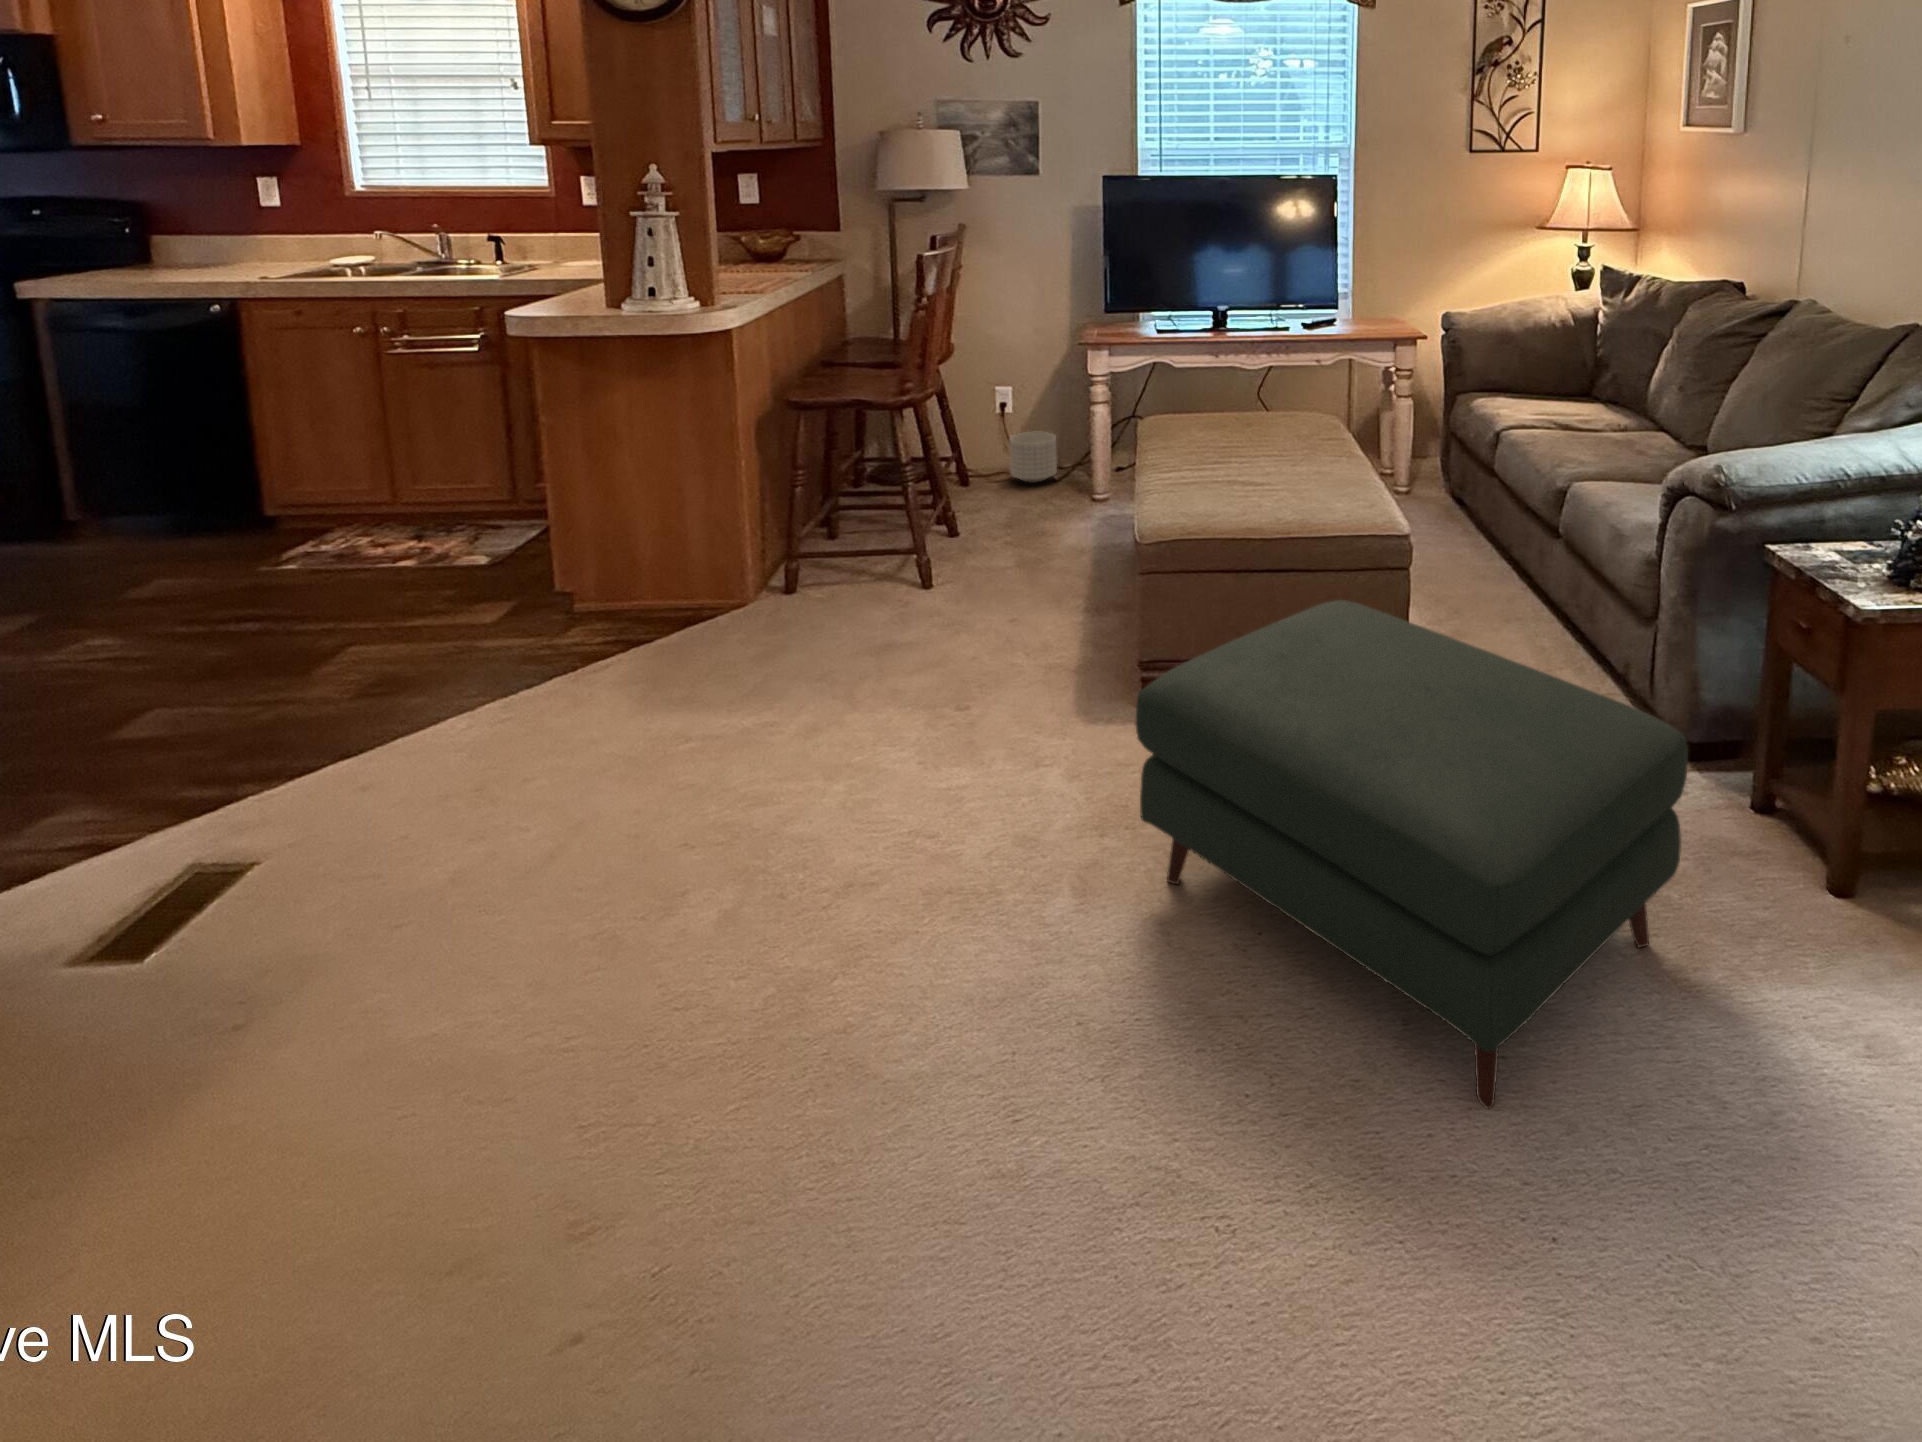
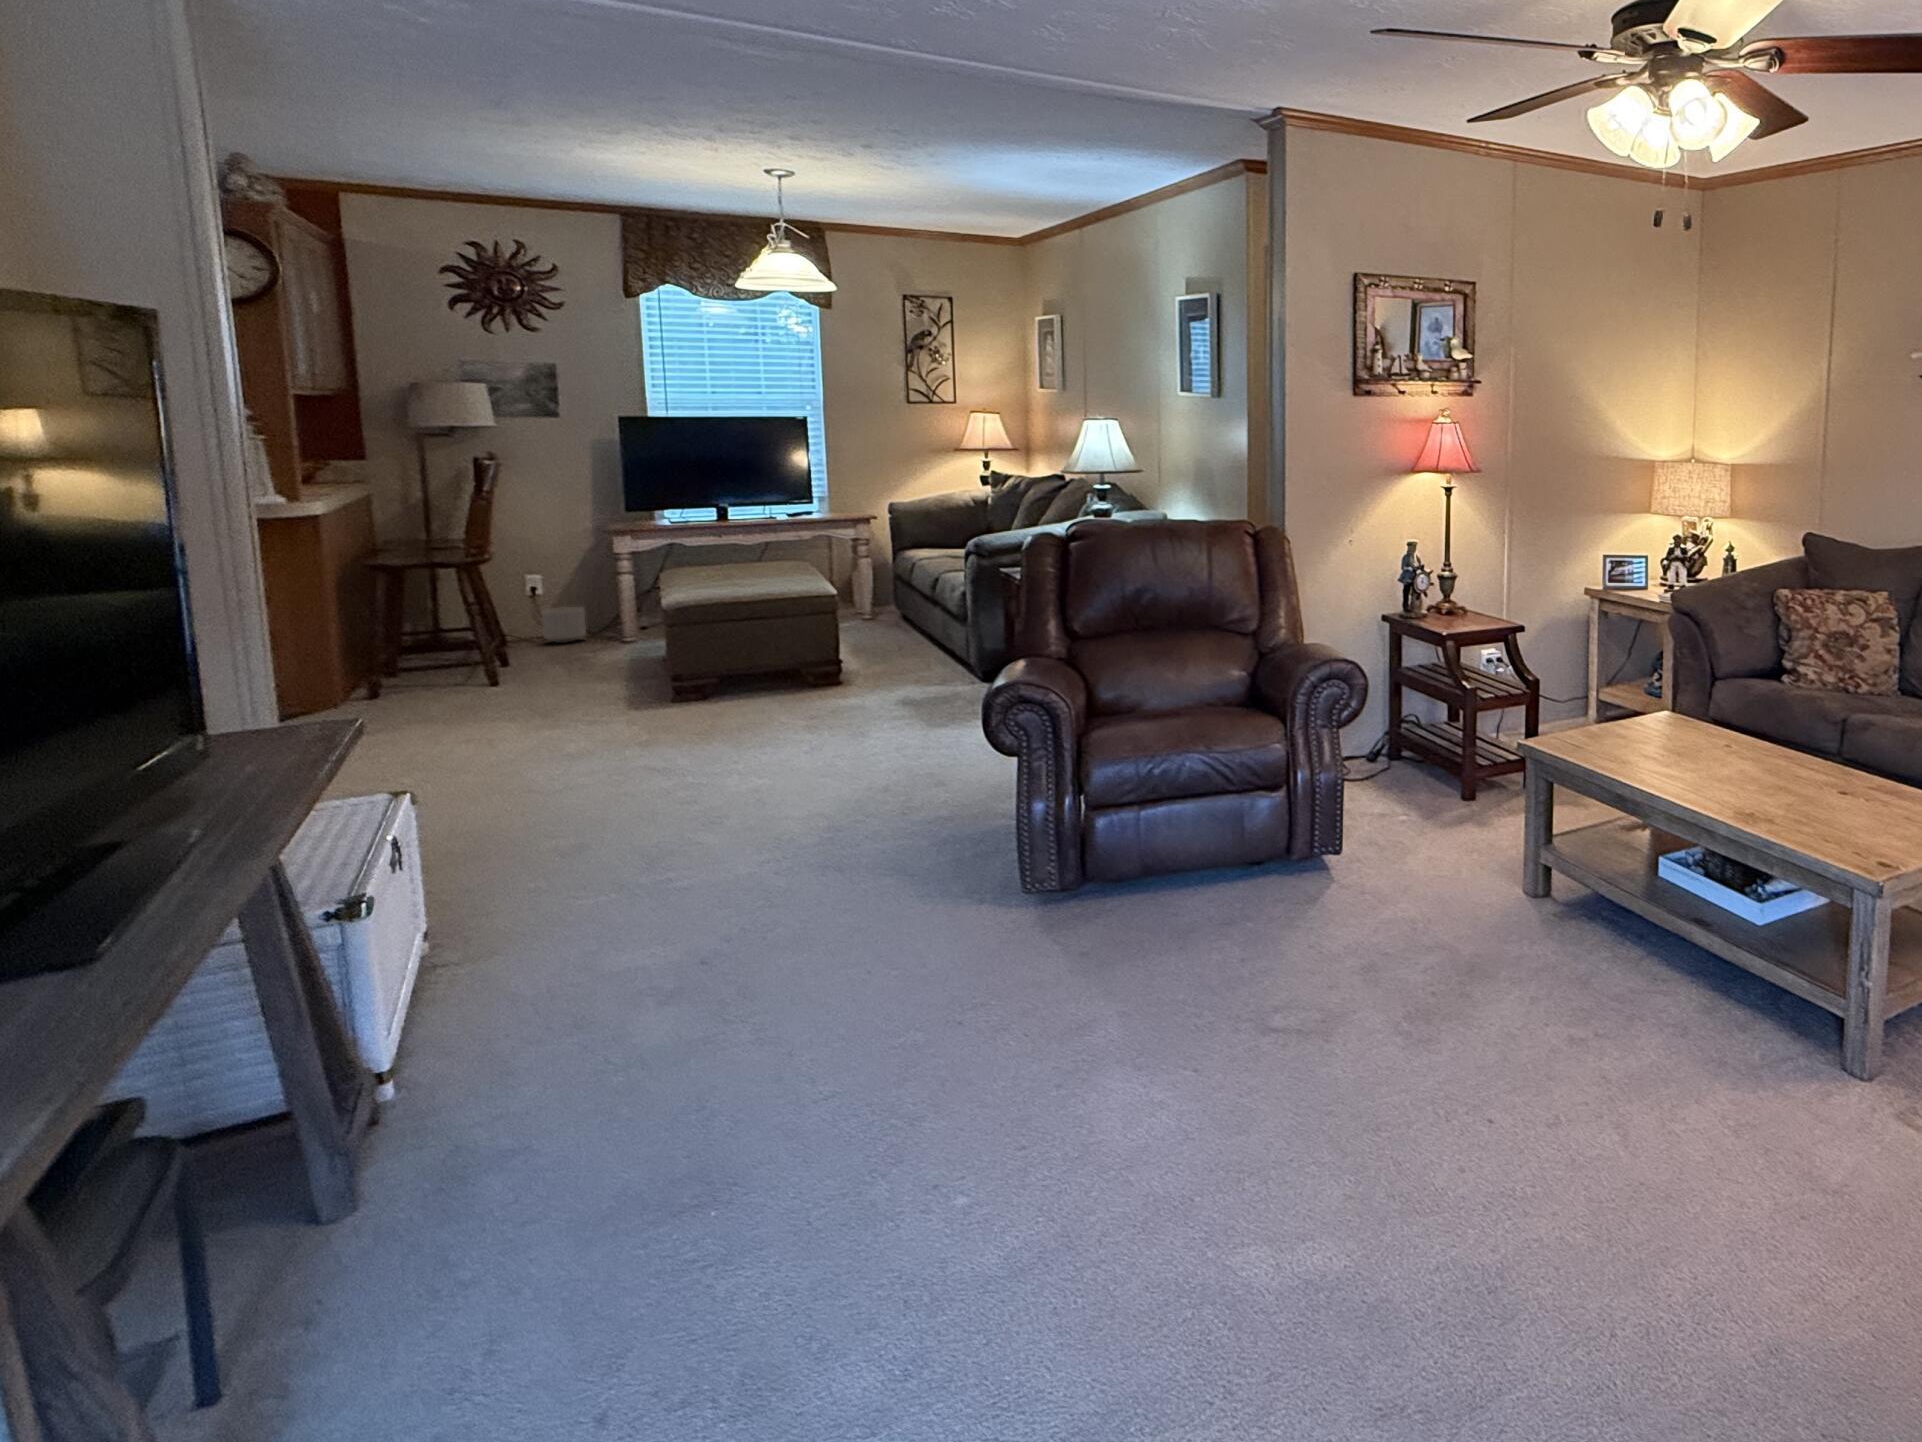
ottoman: present [1136,600,1688,1109] -> none [657,605,921,737]

